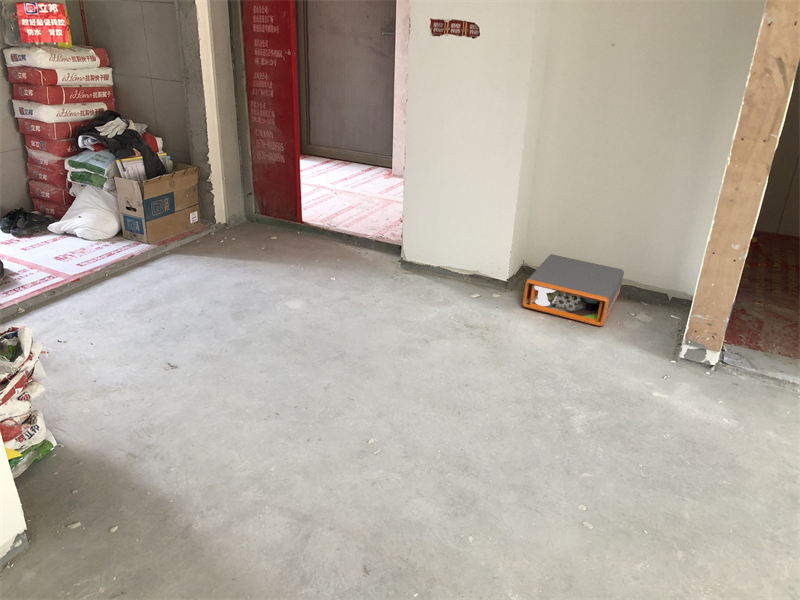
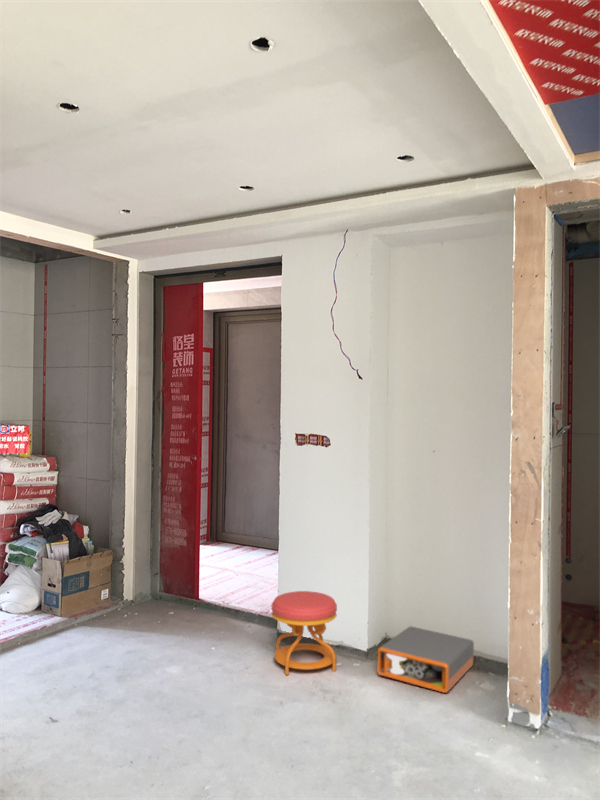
stool: none [404,218,479,308] -> present [272,591,337,675]

